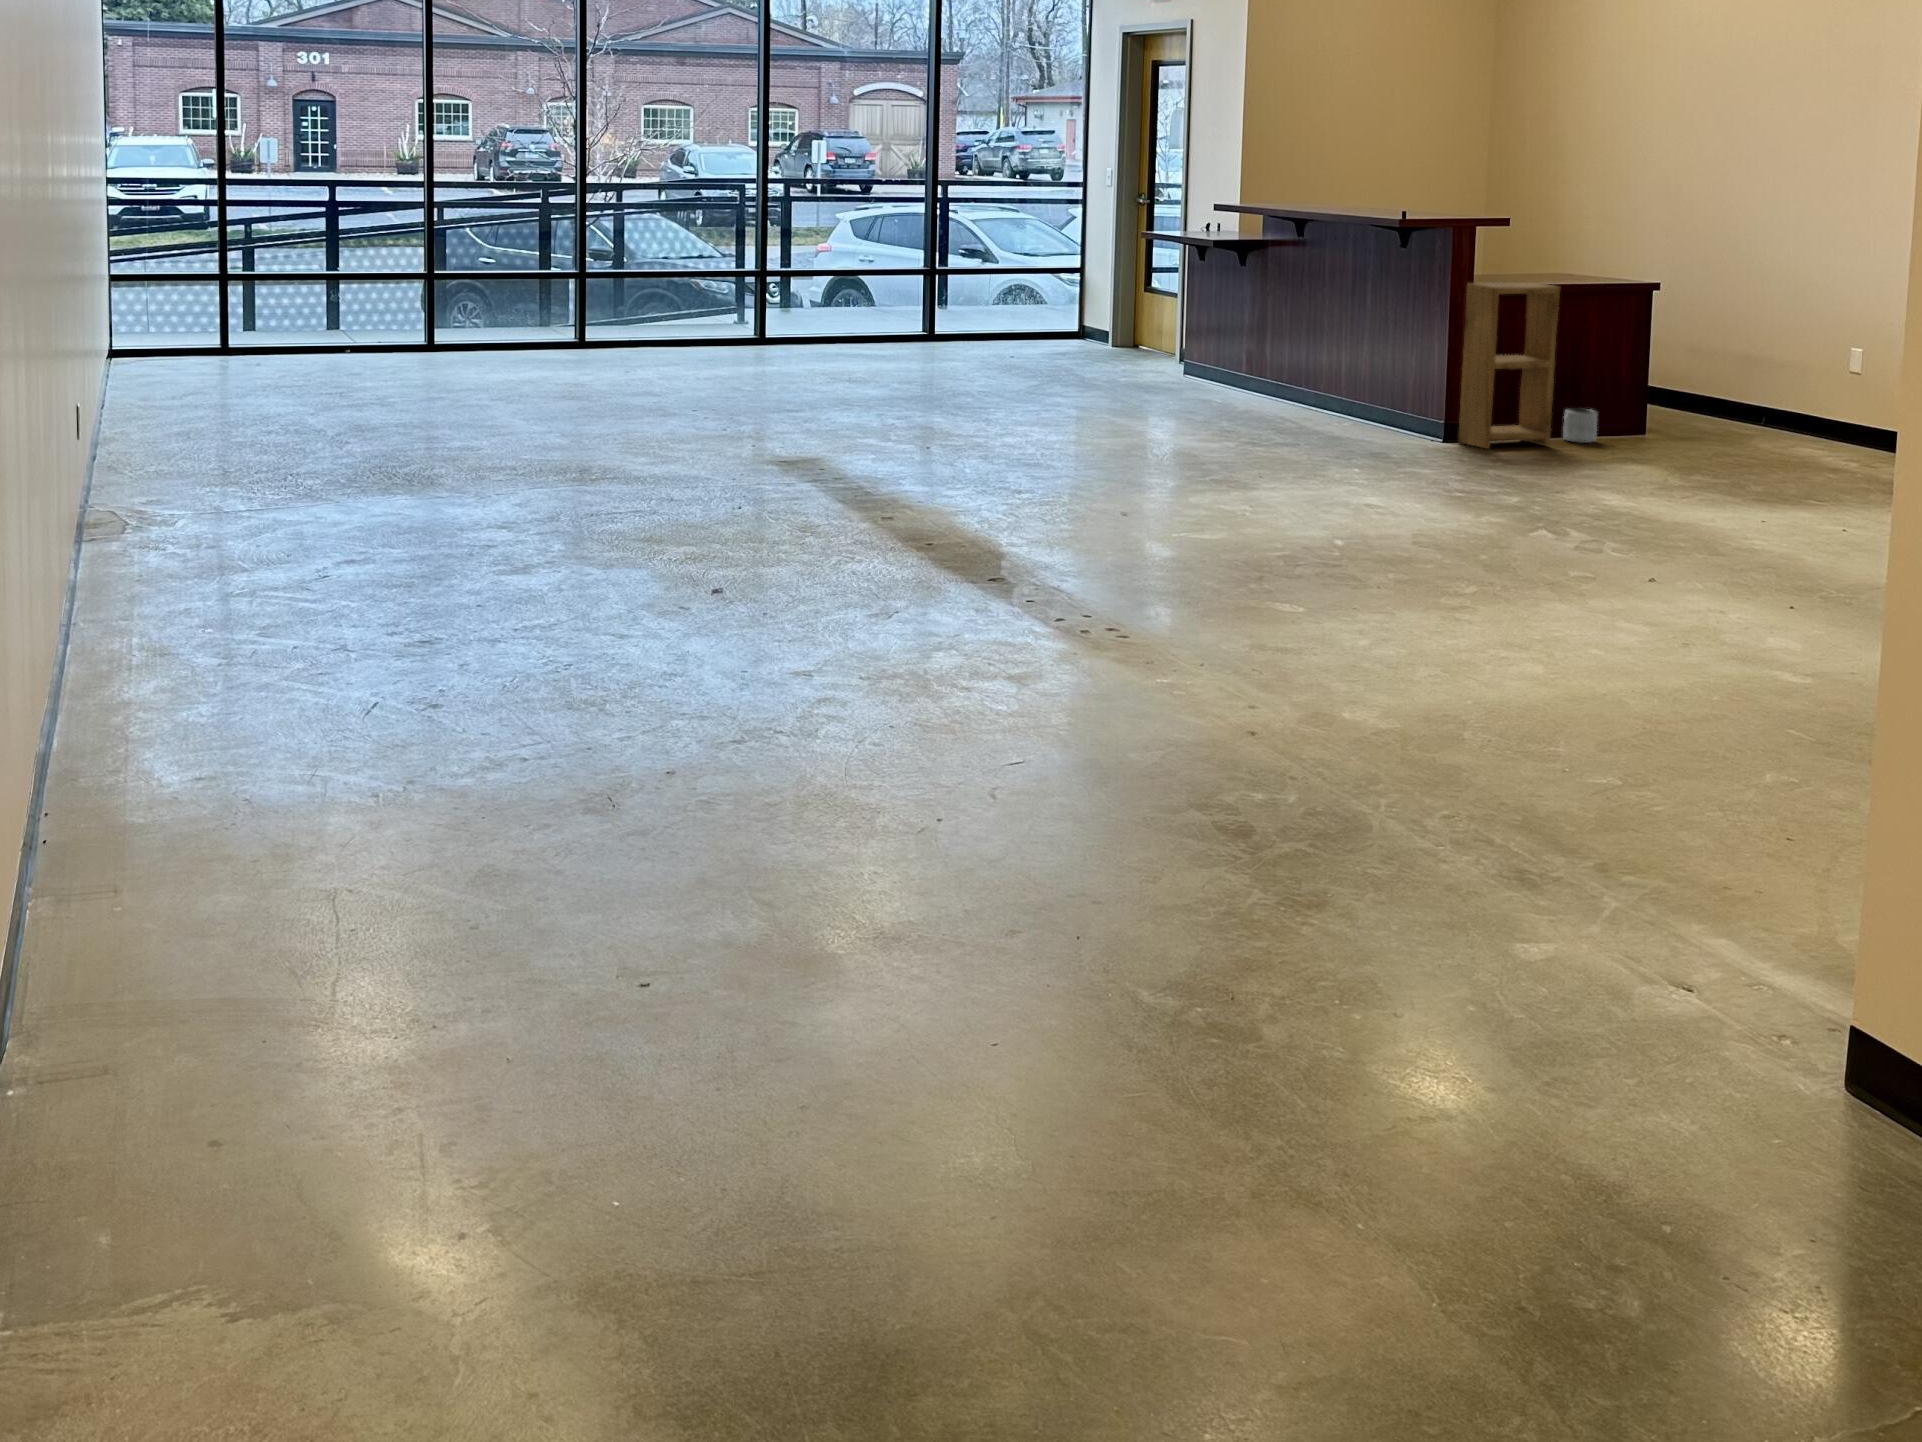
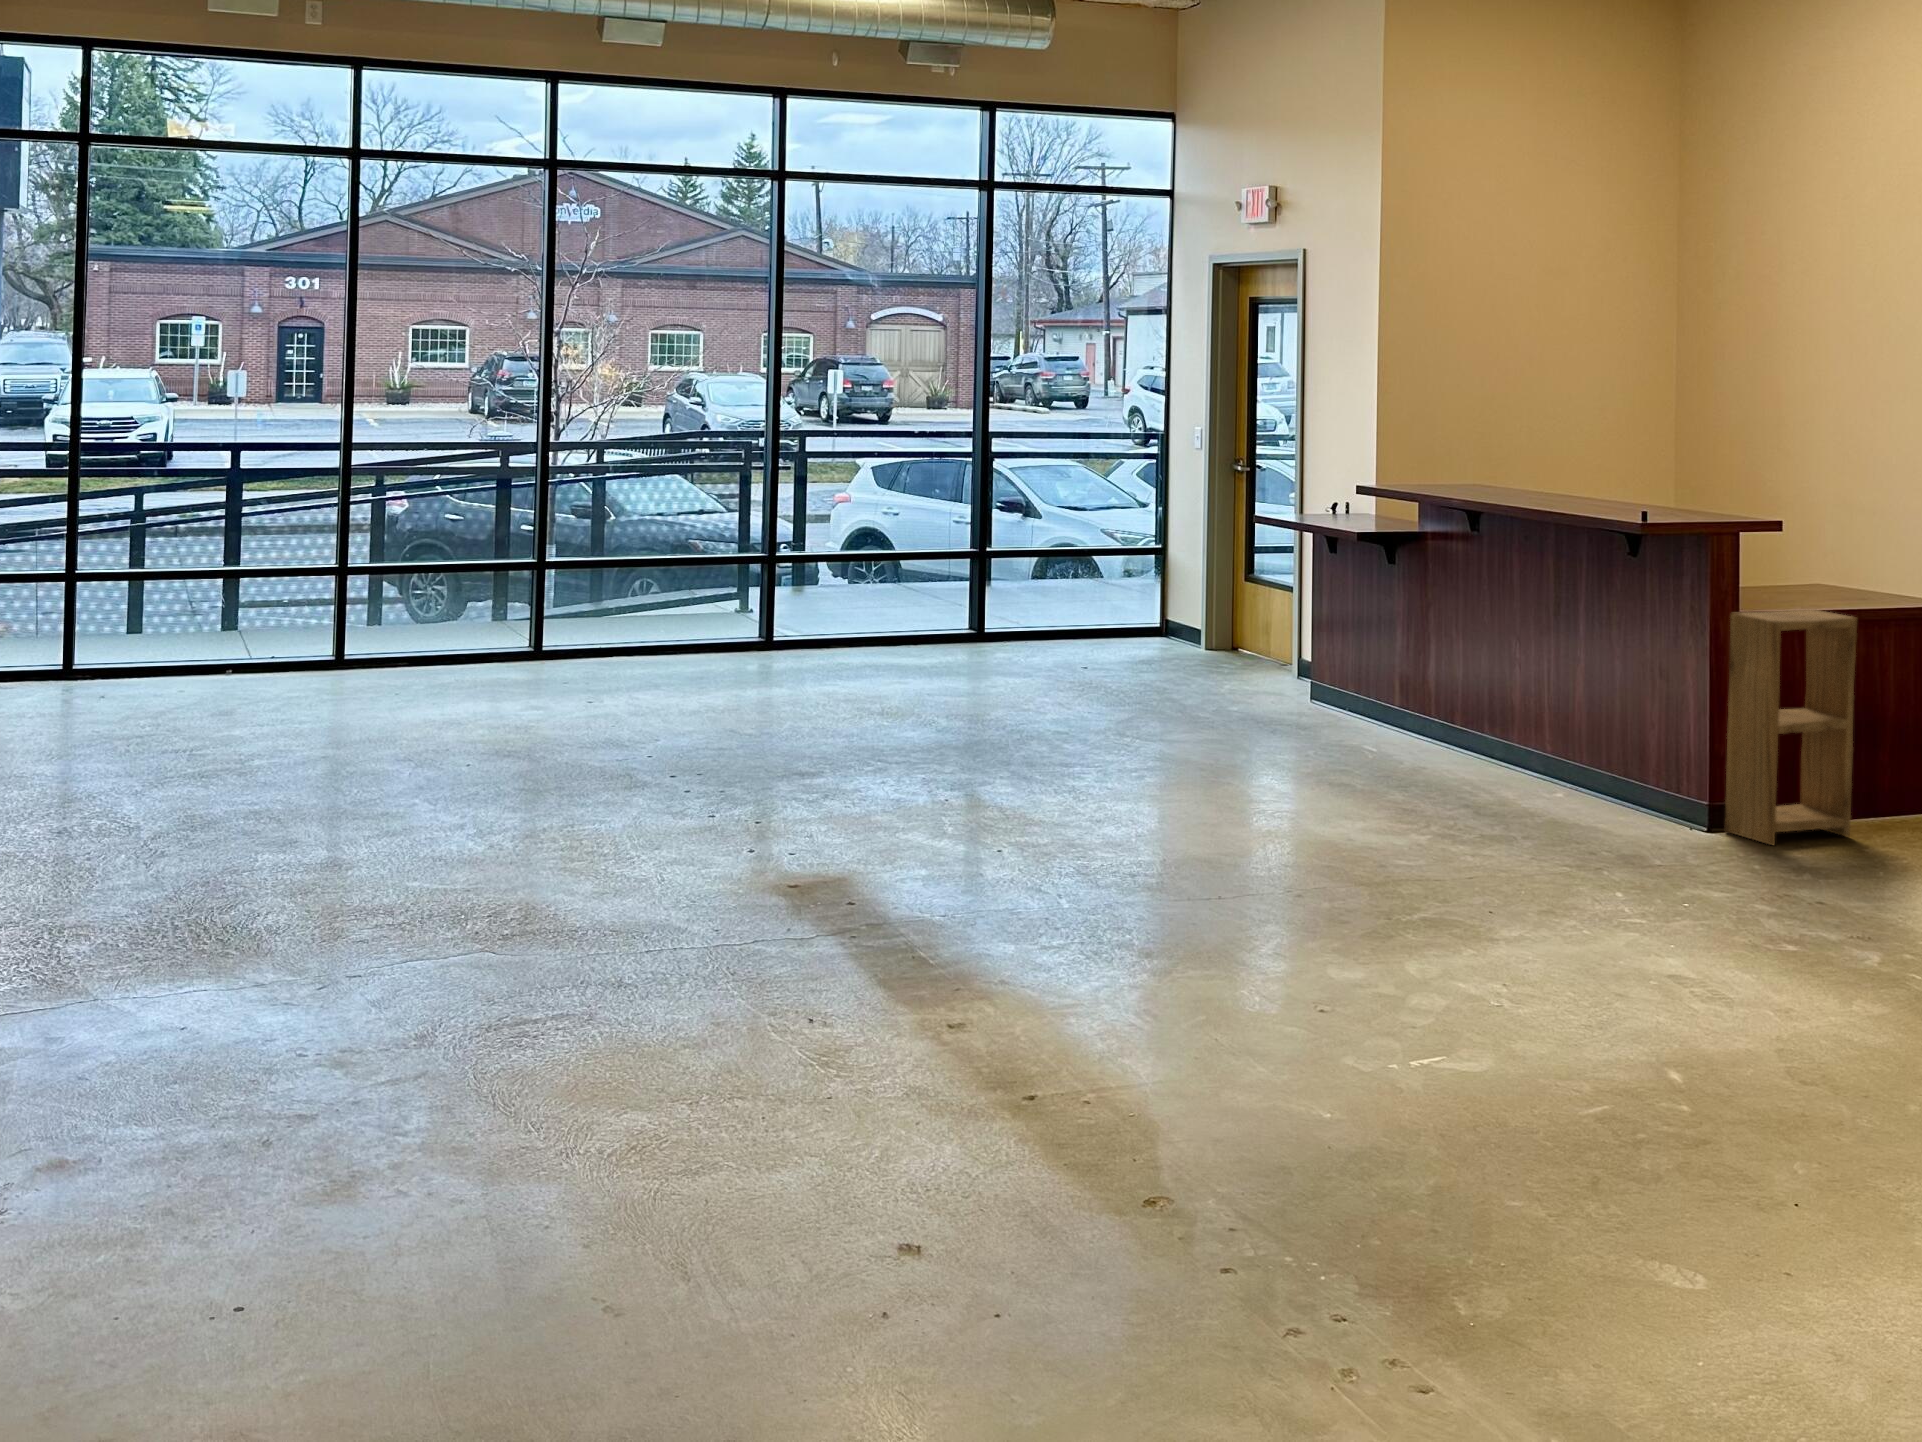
planter: present [1563,408,1598,443] -> none [1858,778,1905,828]

